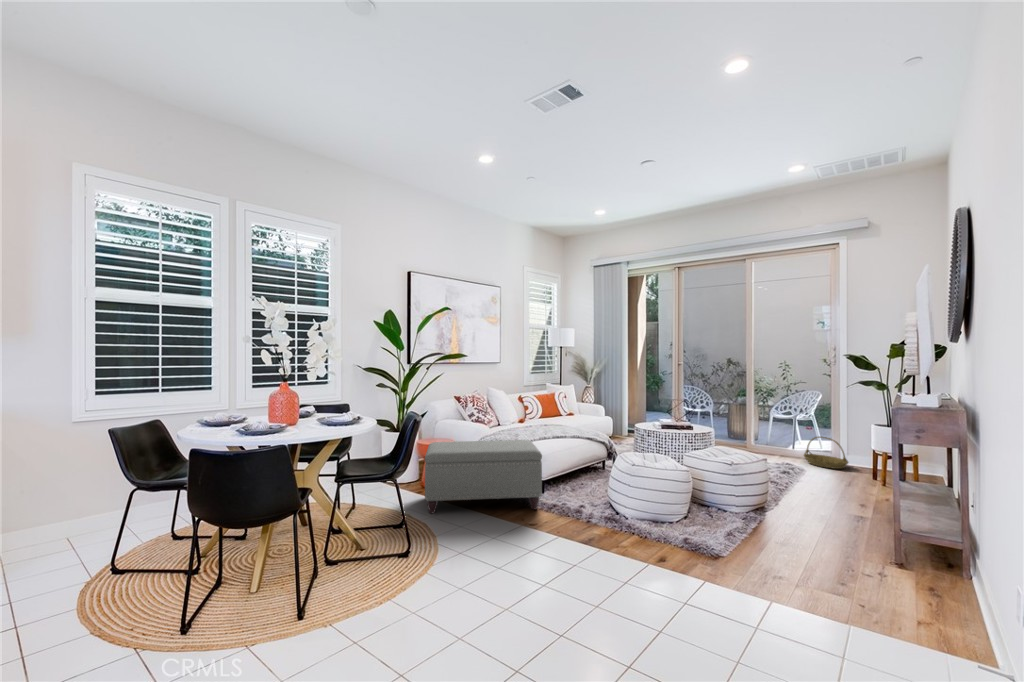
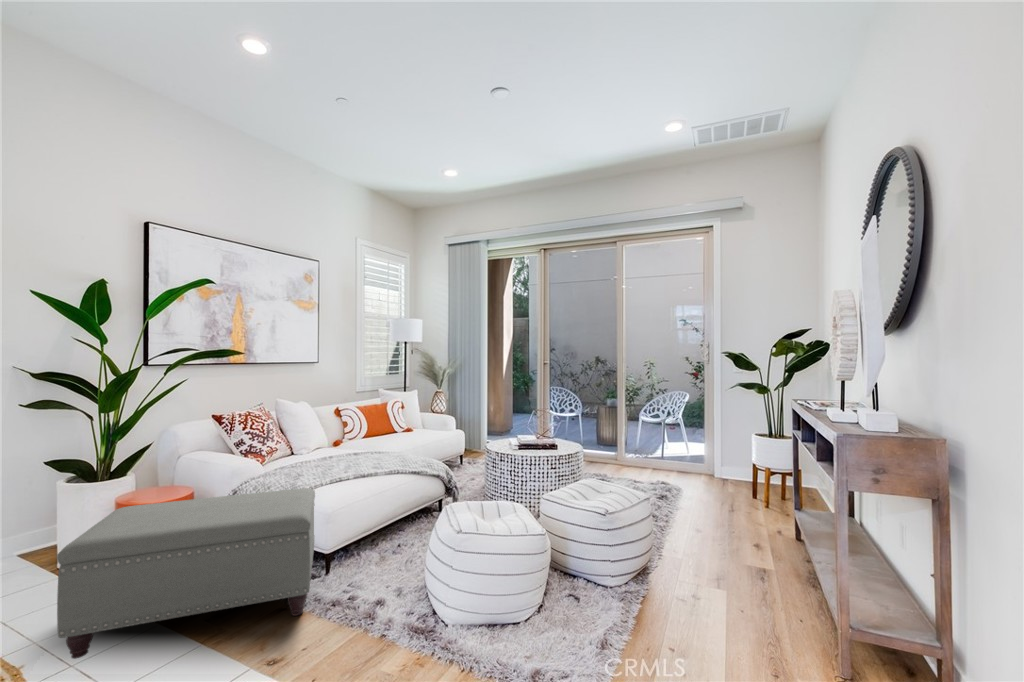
basket: present [804,436,848,469] -> none [676,445,724,482]

